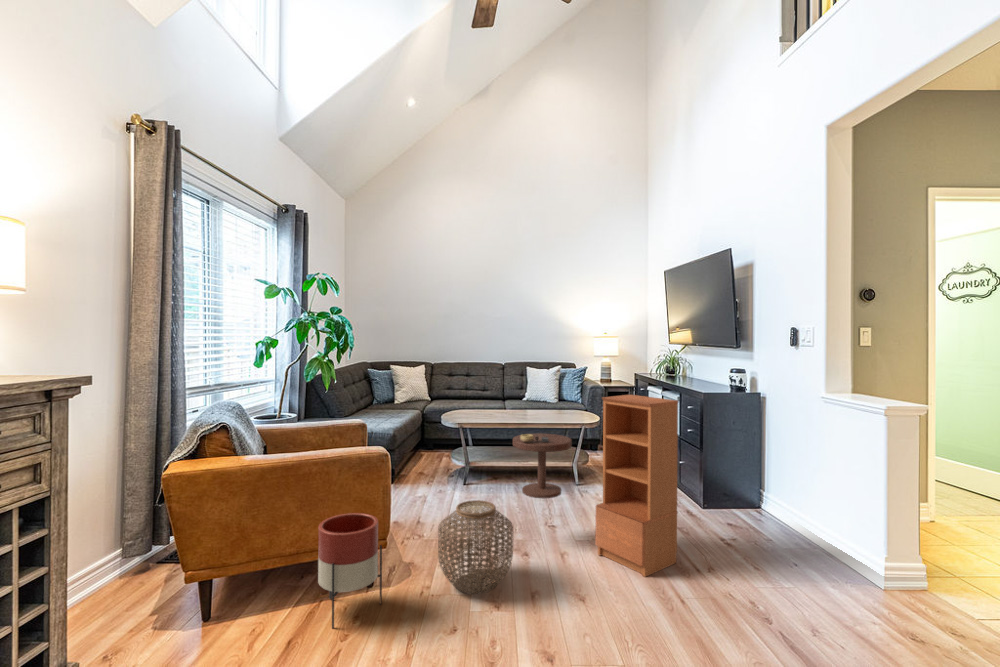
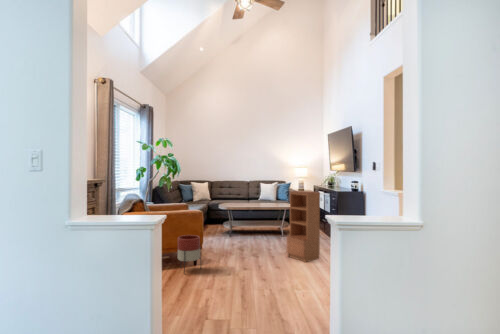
side table: present [513,433,572,499] -> none [252,207,277,254]
woven basket: present [438,500,513,594] -> none [222,232,252,267]

